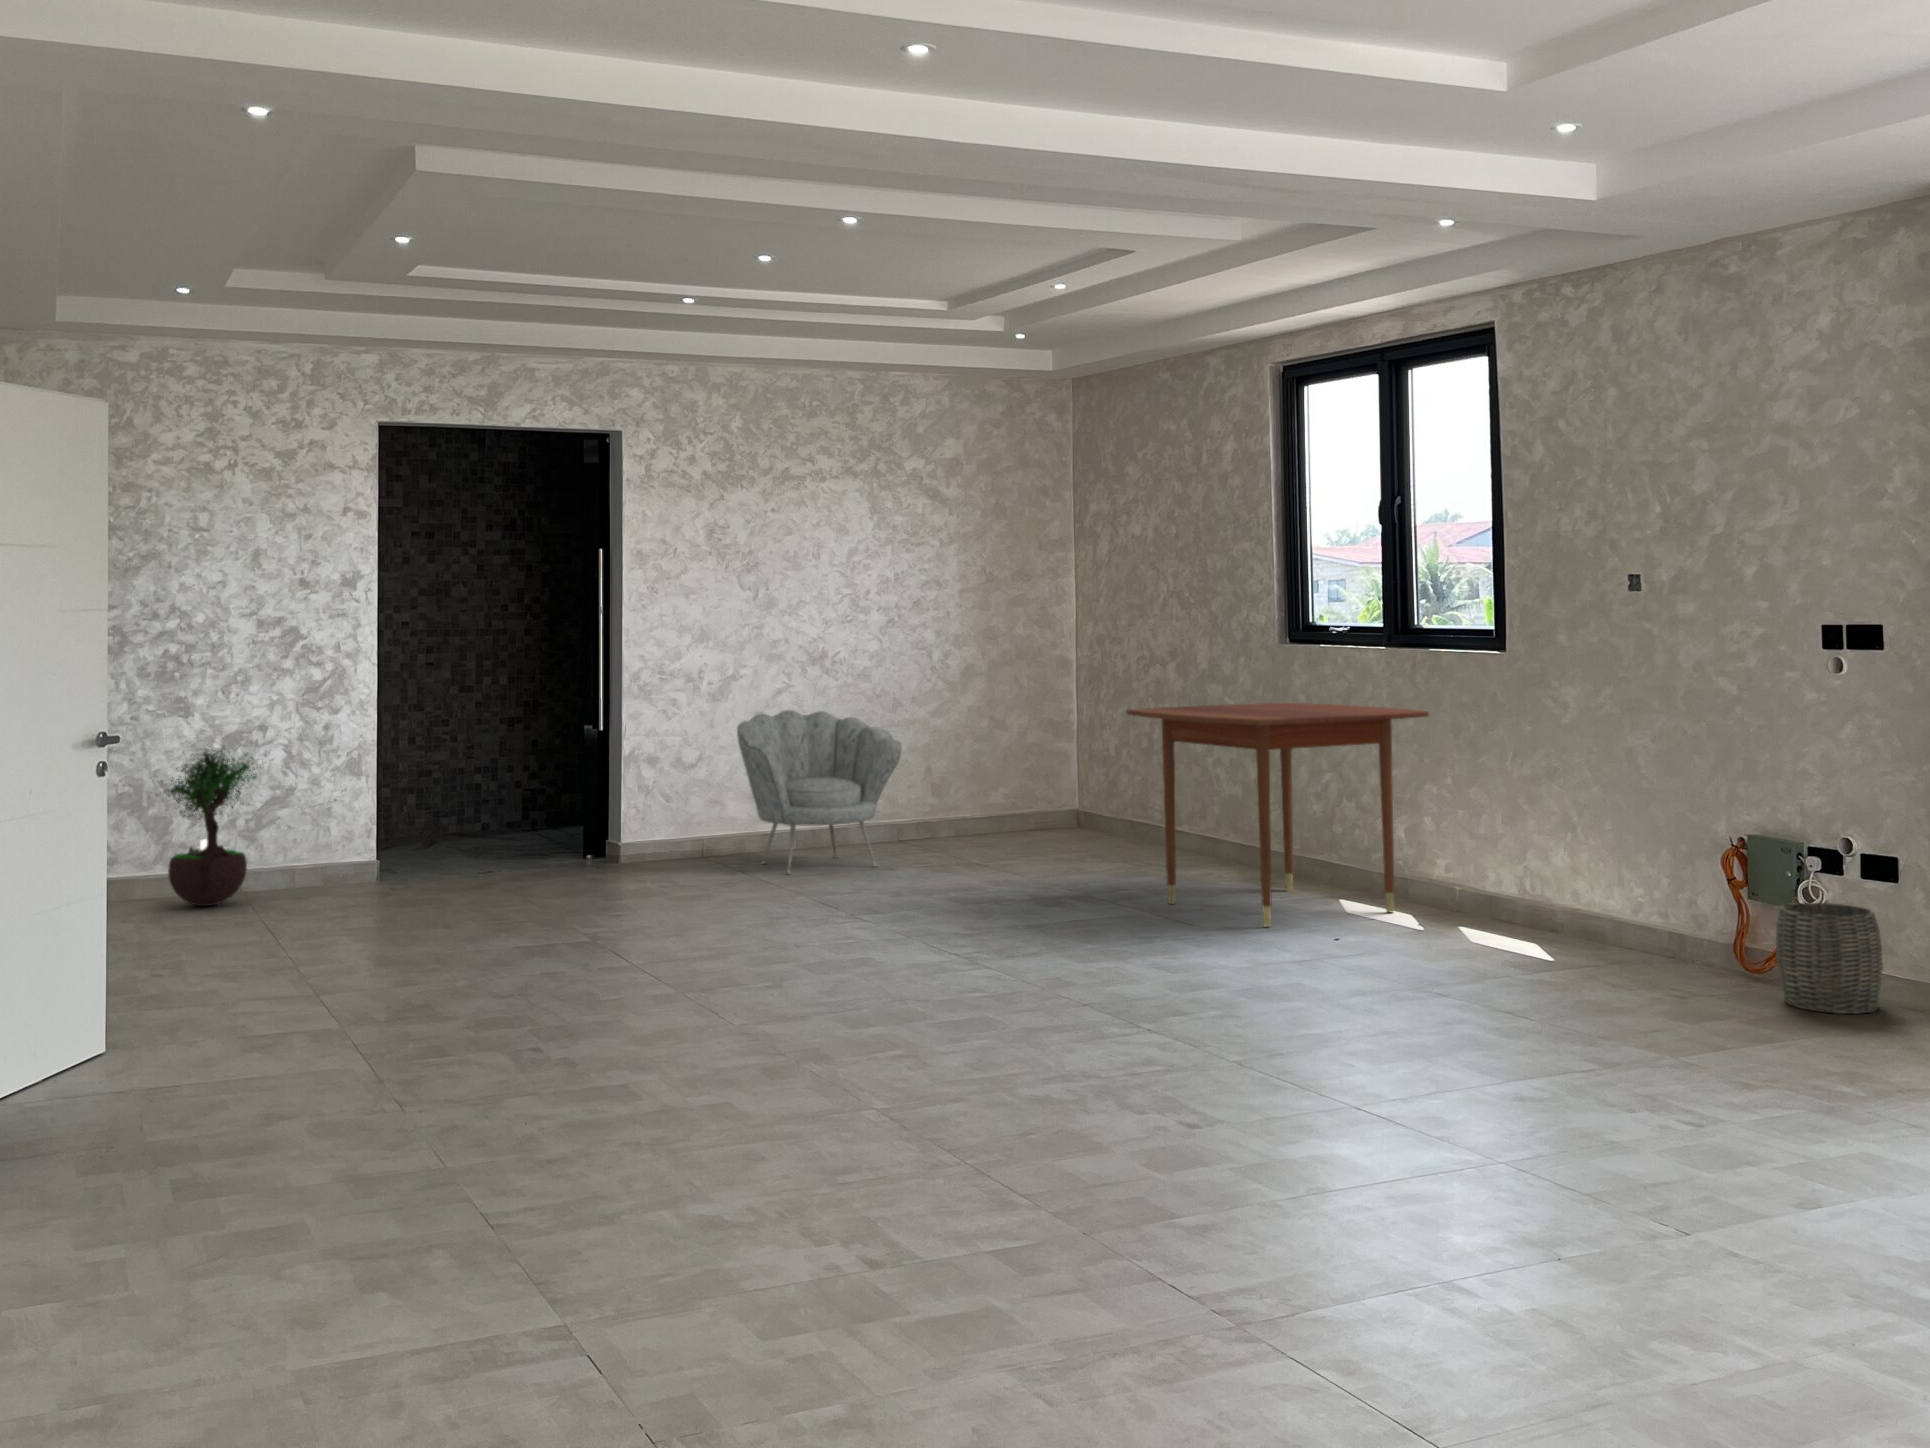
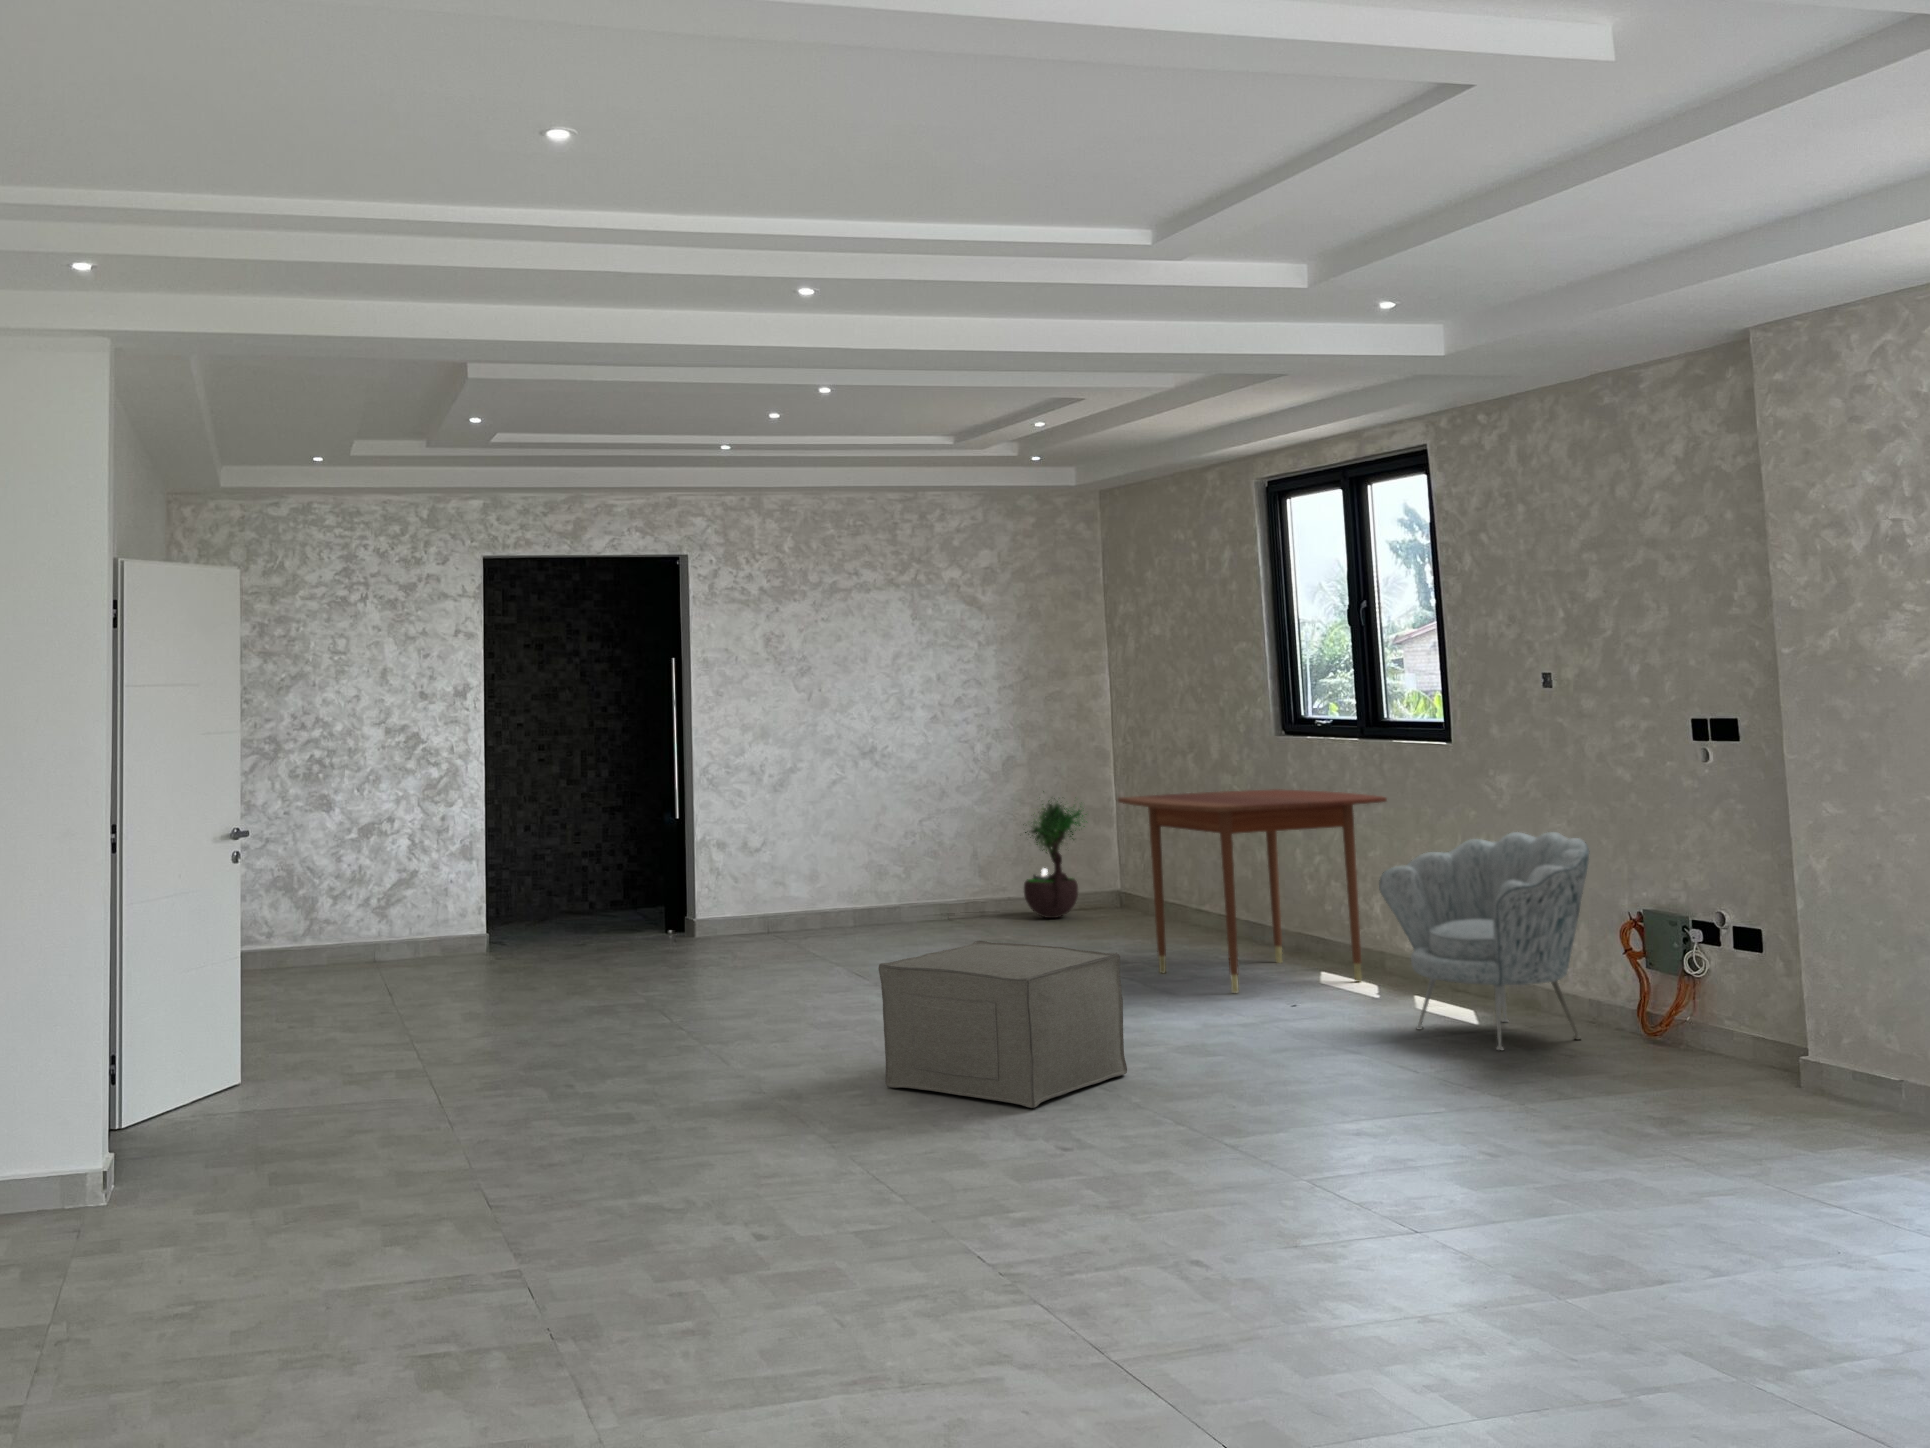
armchair: present [737,710,901,874] -> present [1379,832,1589,1050]
potted tree: present [156,745,255,906] -> present [1024,791,1087,918]
ottoman: none [930,872,1211,1072] -> present [878,941,1127,1108]
woven basket: present [1776,903,1883,1014] -> none [1653,971,1749,1072]

